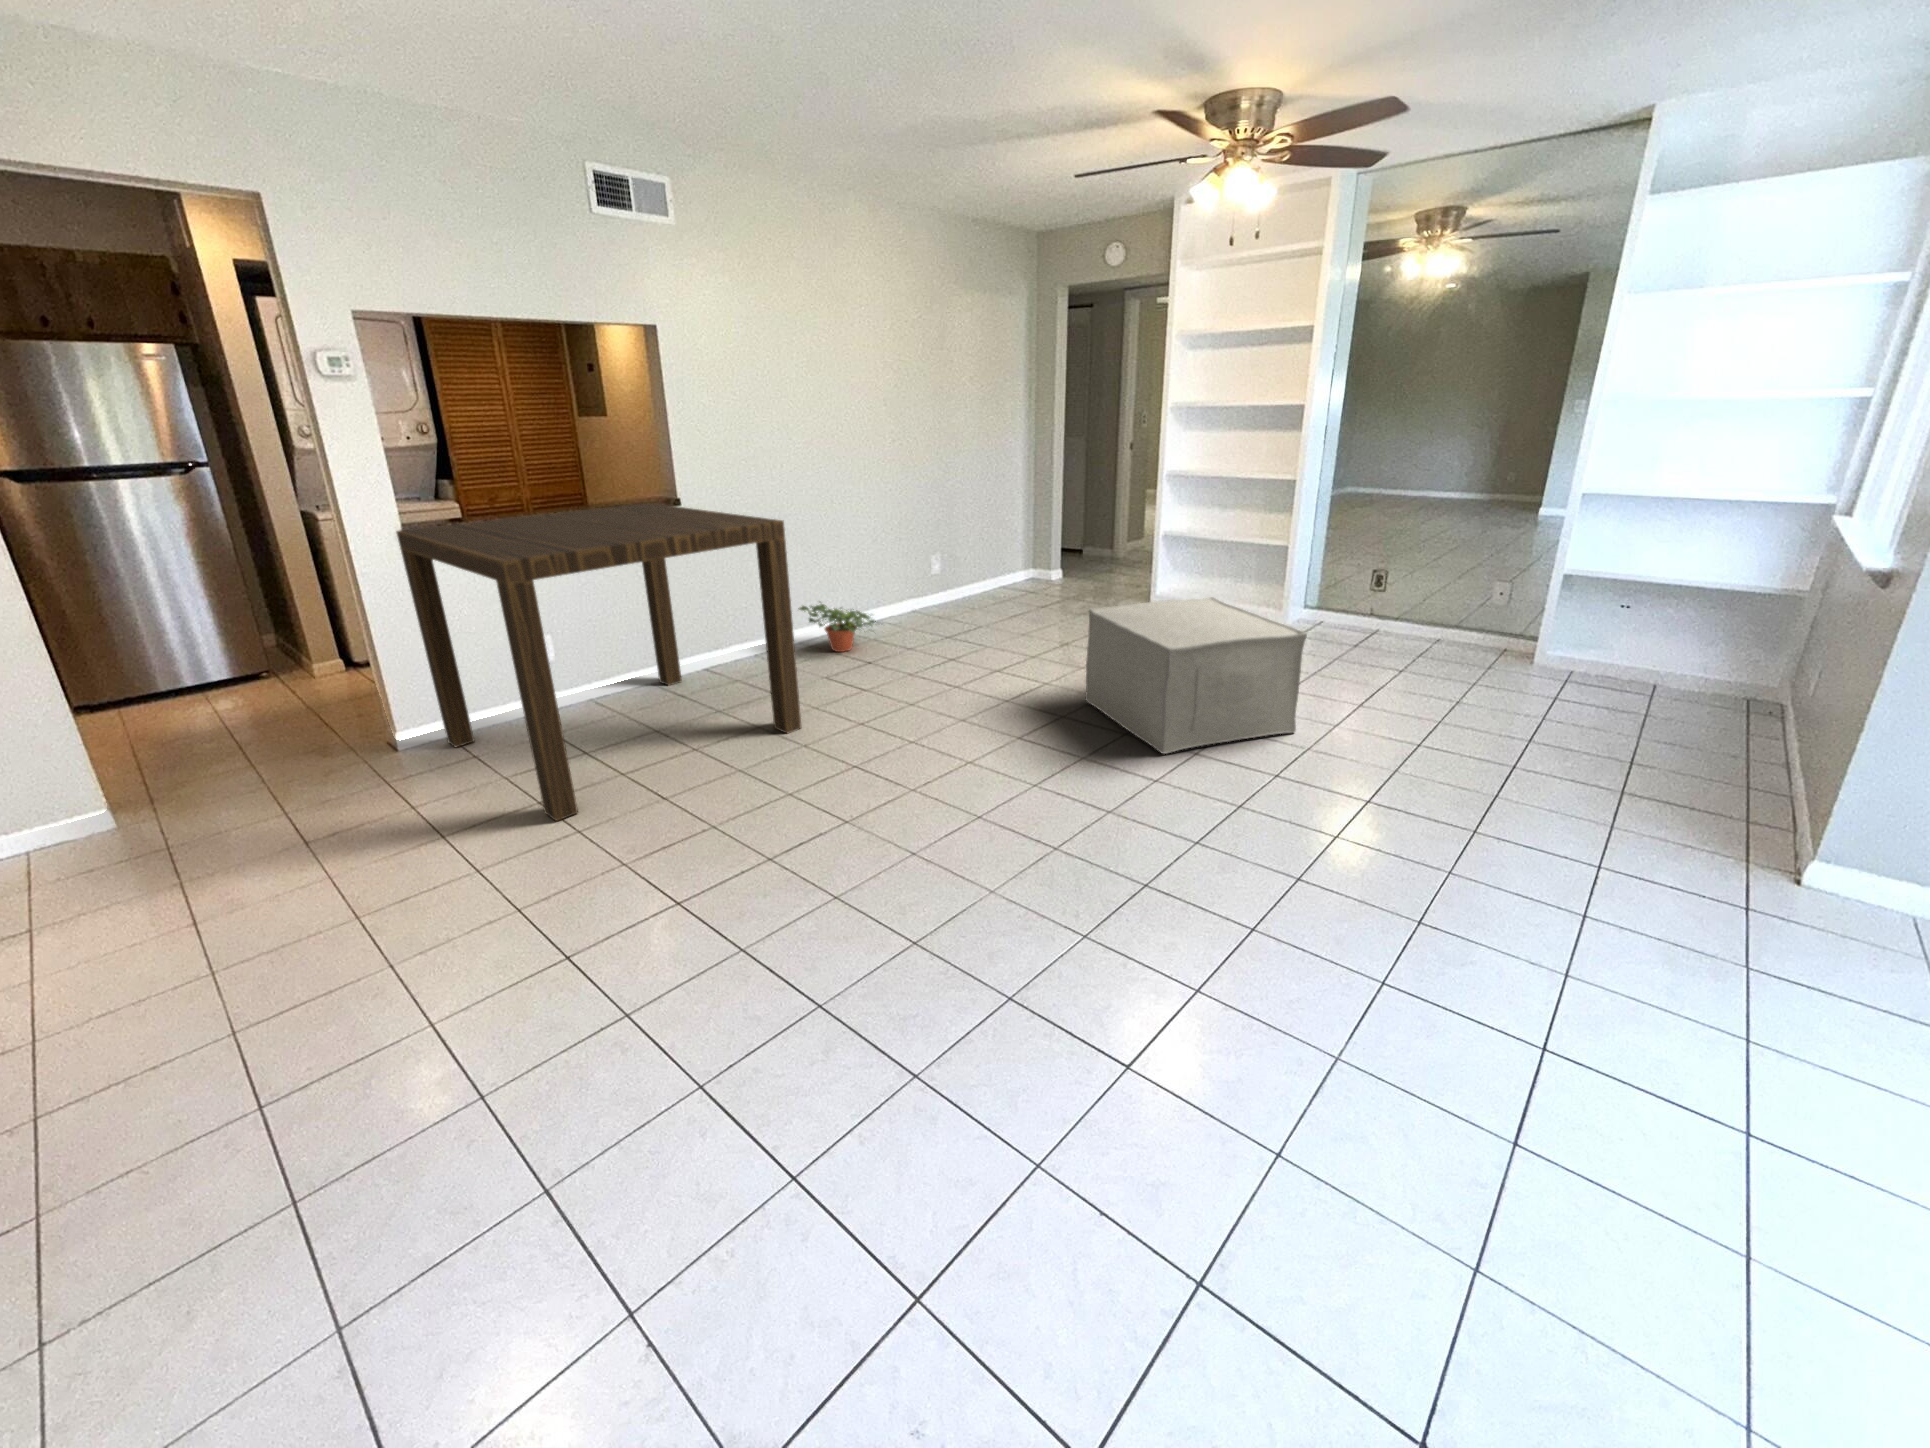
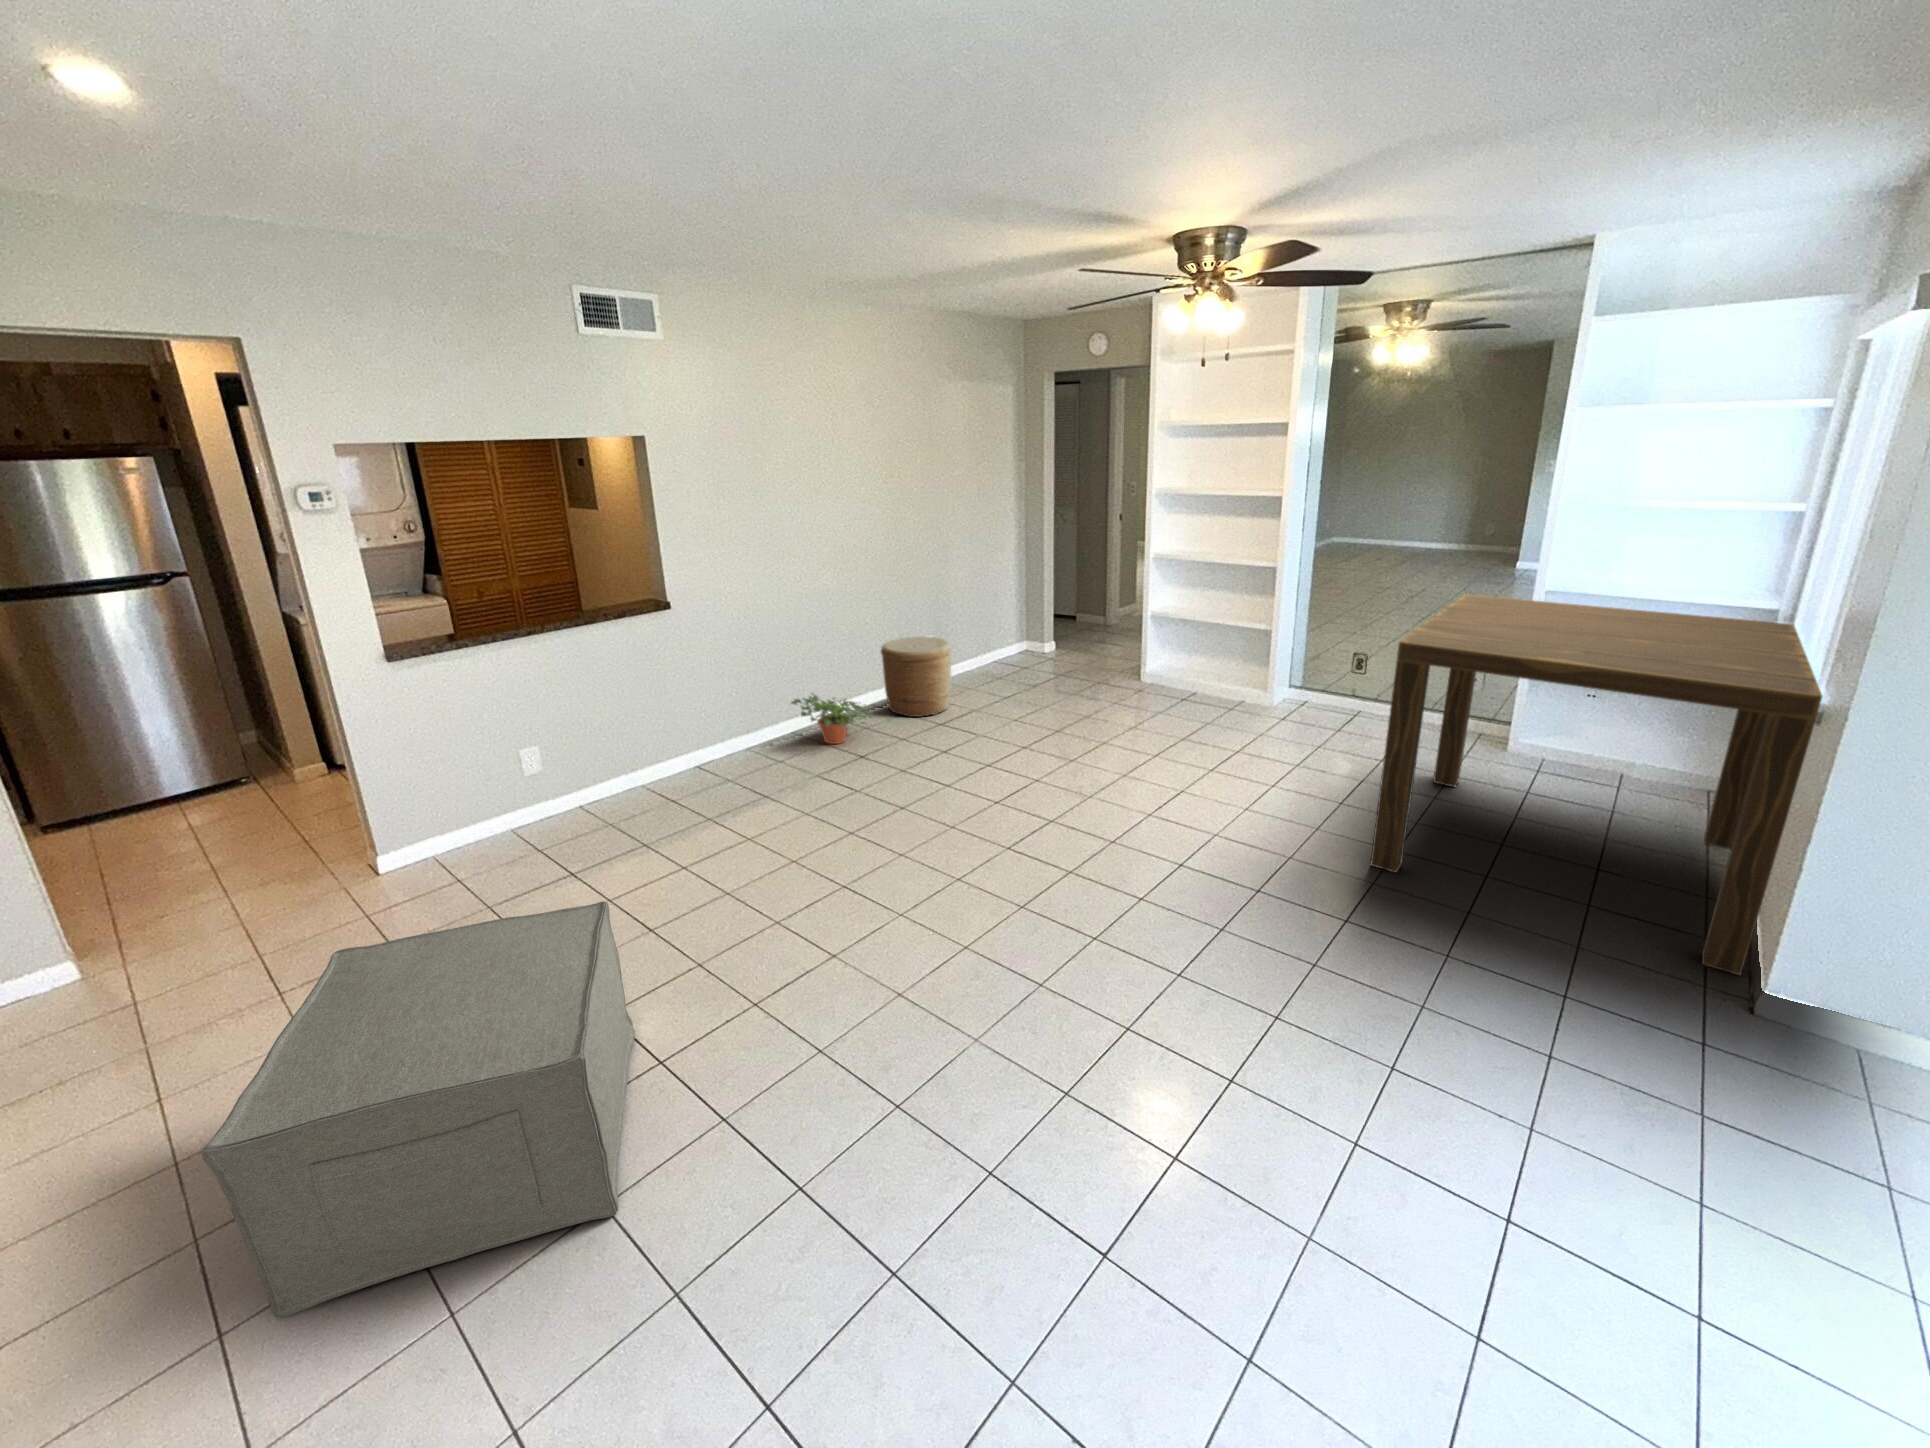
dining table: present [397,503,801,821] -> present [1370,594,1822,975]
woven basket: none [888,552,960,631] -> present [881,637,952,717]
ottoman: present [1085,597,1307,754] -> present [202,901,635,1318]

